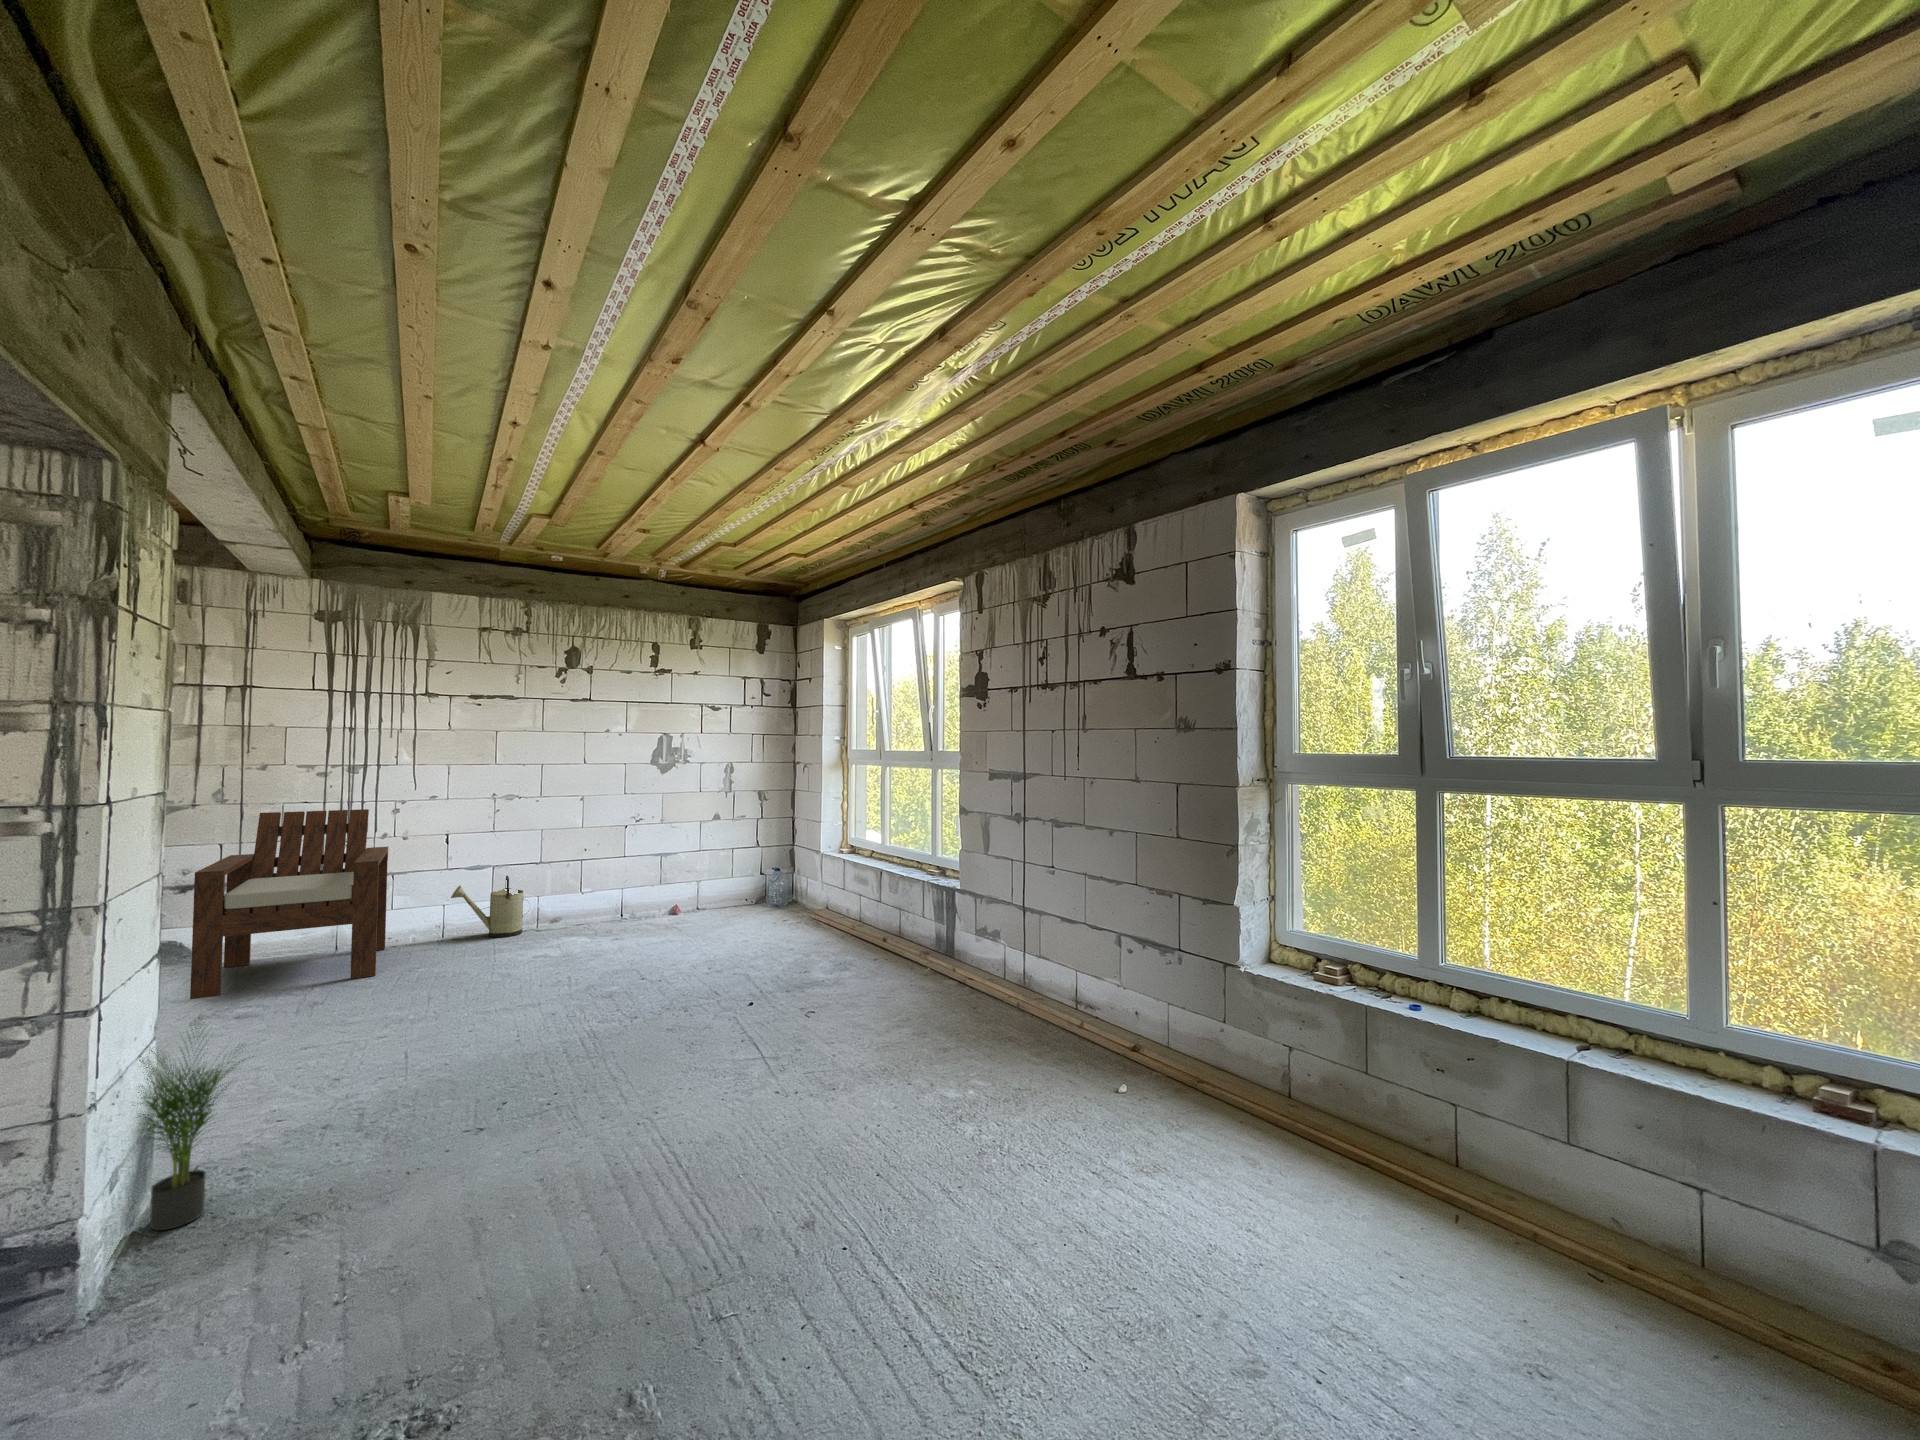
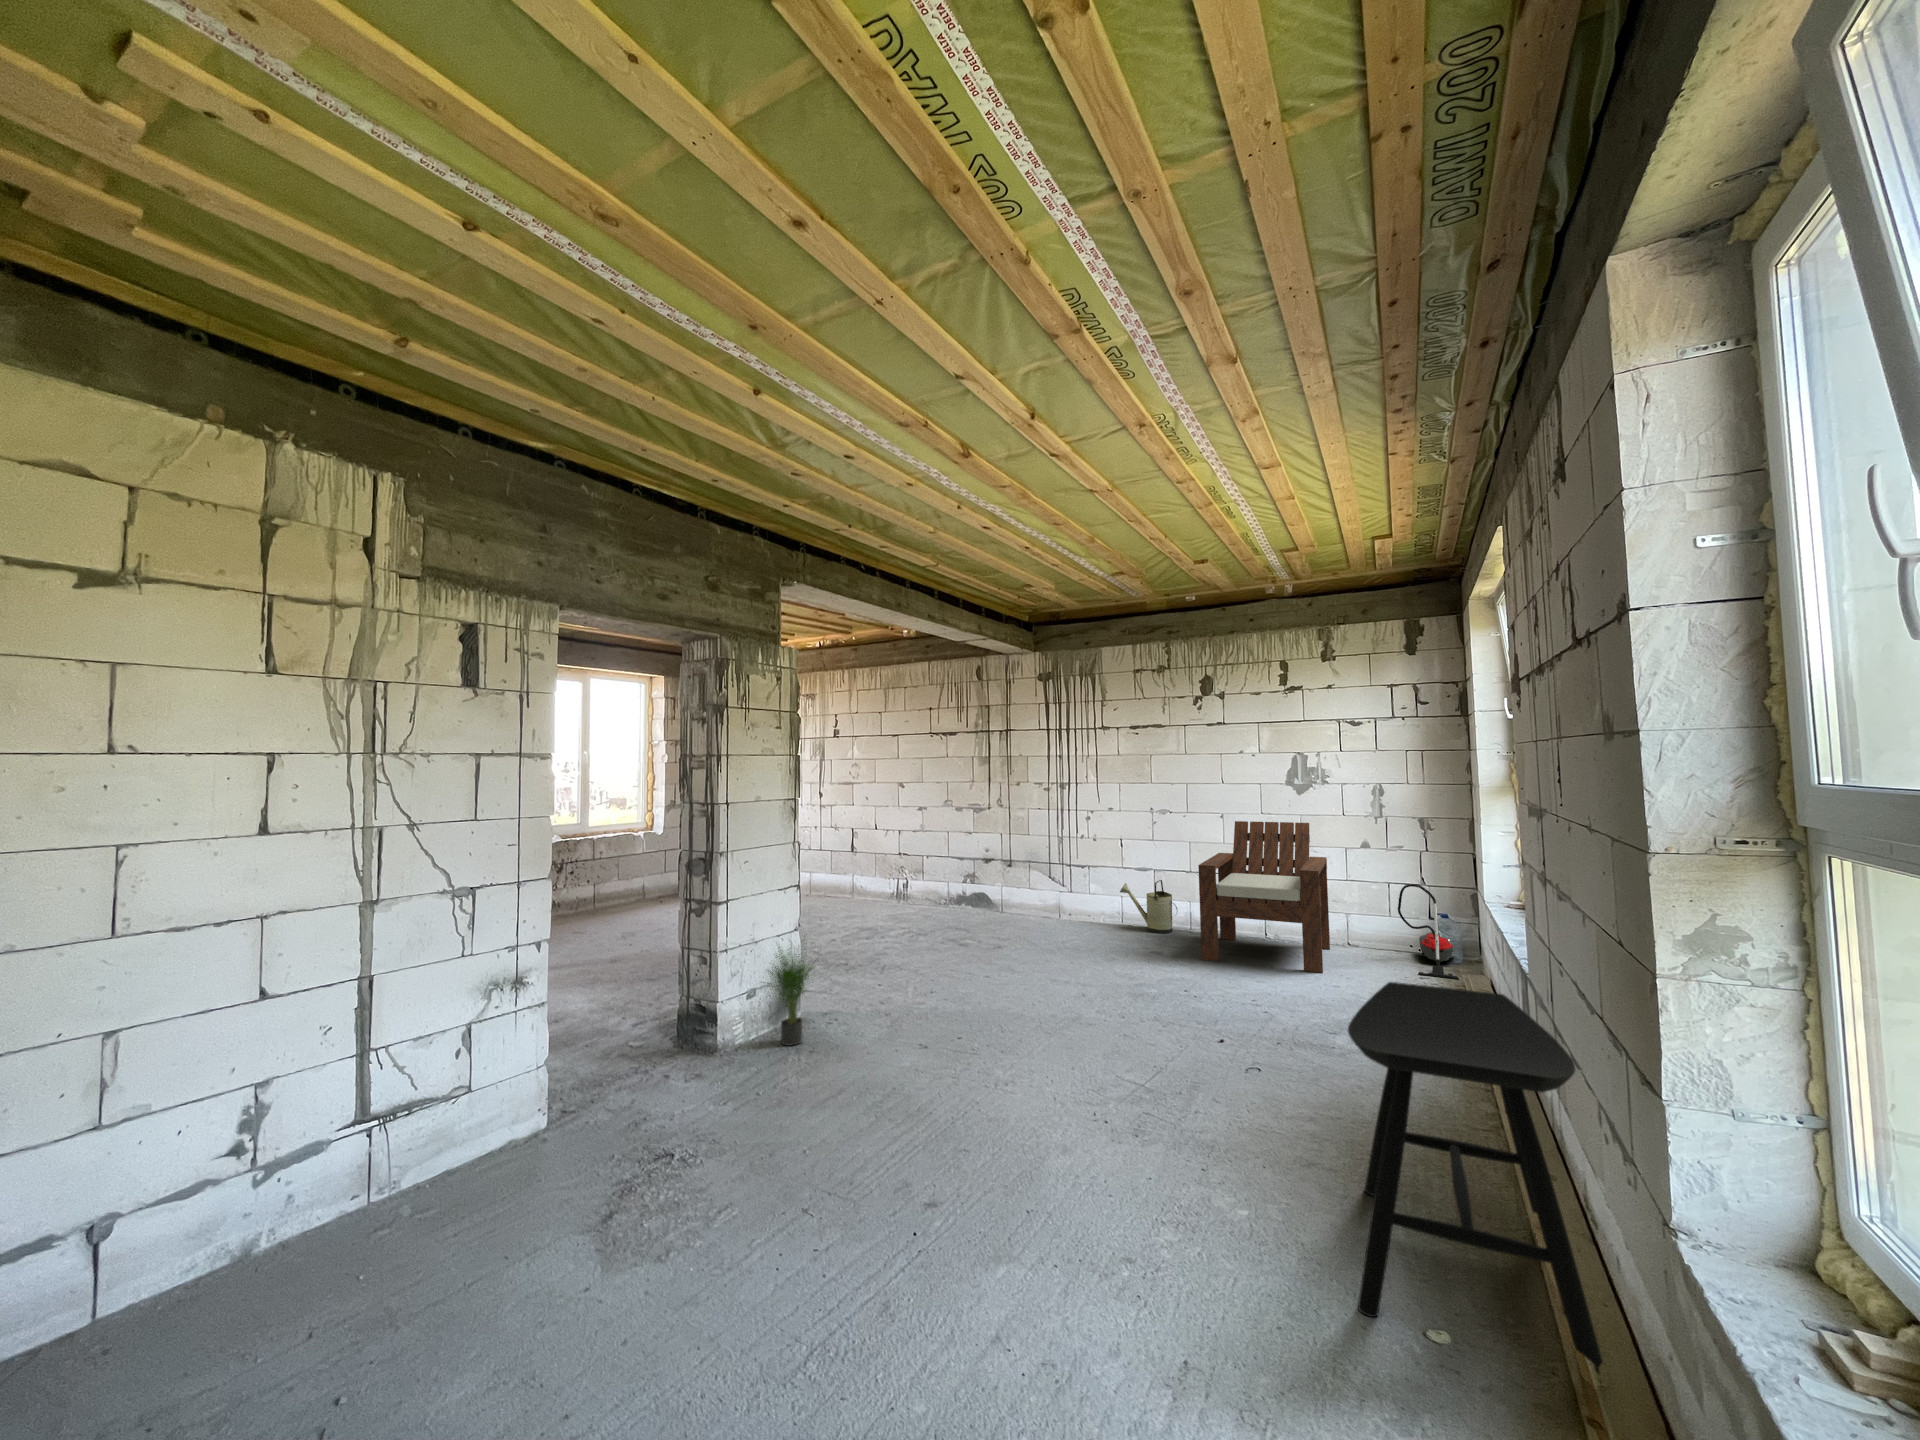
chair: present [190,809,388,999] -> present [1198,821,1330,973]
vacuum cleaner: none [752,845,806,917] -> present [1398,884,1459,979]
stool: none [969,881,1151,1091] -> present [1348,982,1603,1374]

